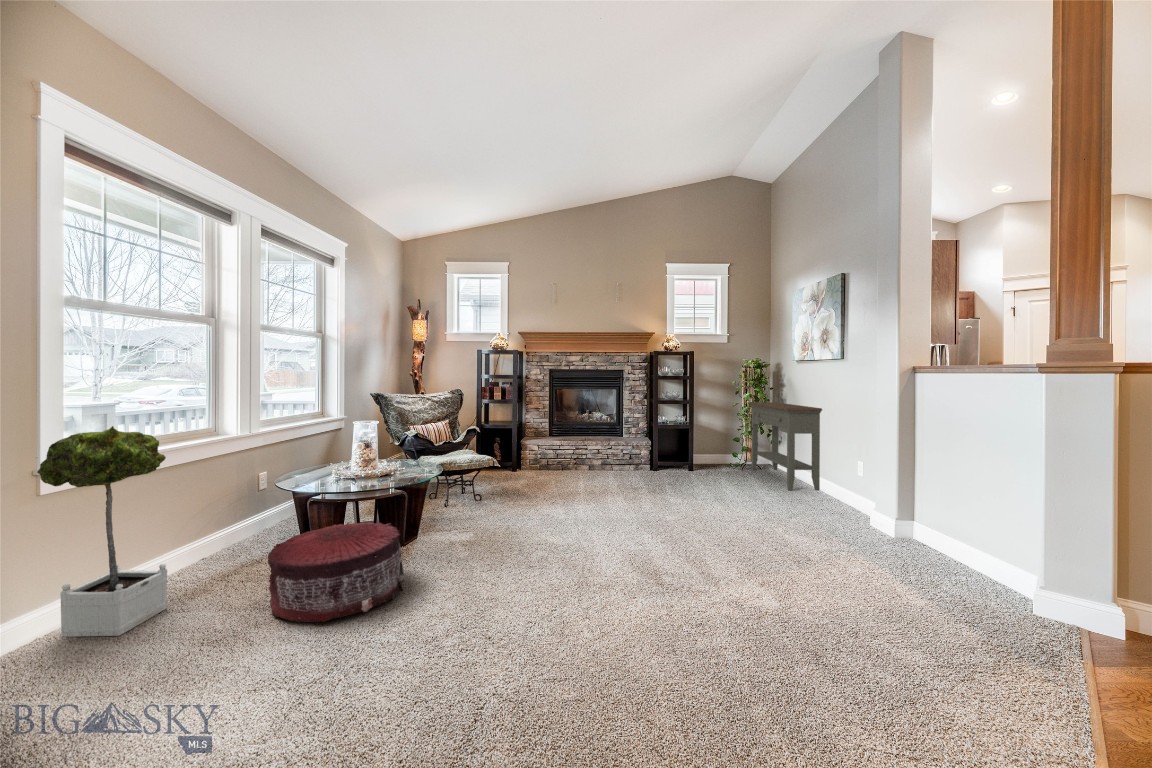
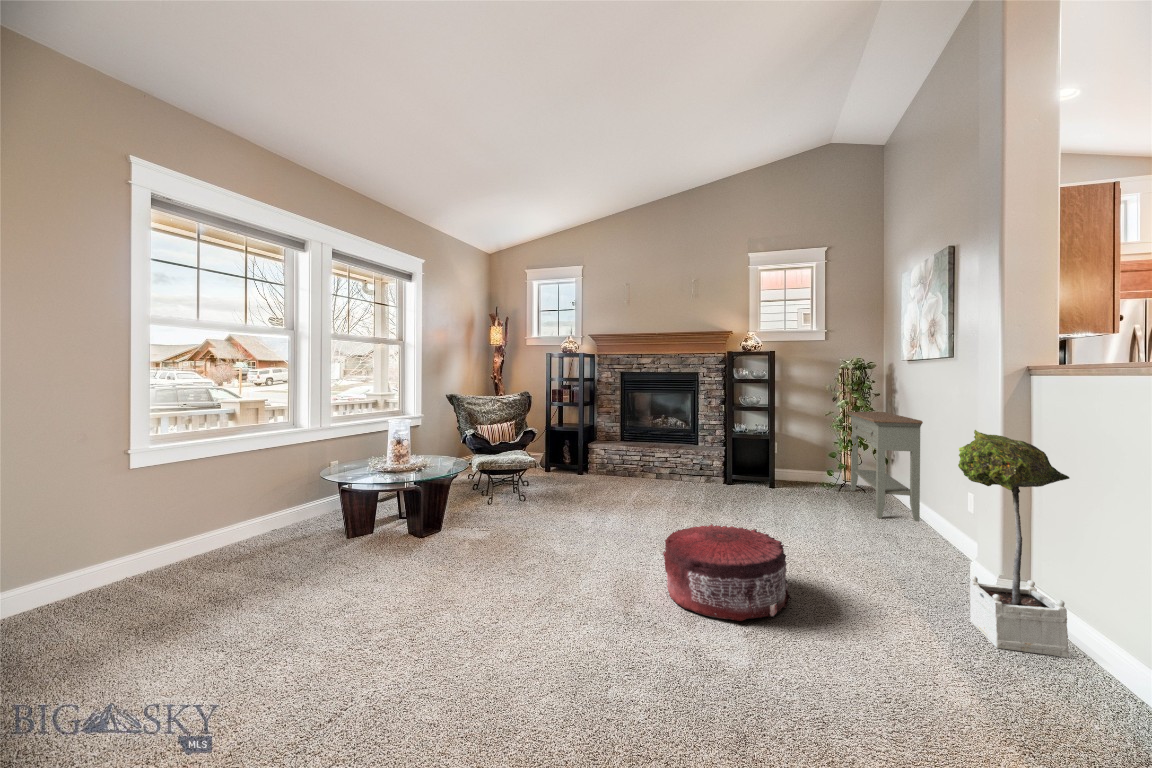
potted tree: present [37,426,167,637] -> present [958,430,1069,657]
pouf: present [268,522,404,622] -> present [663,524,791,621]

